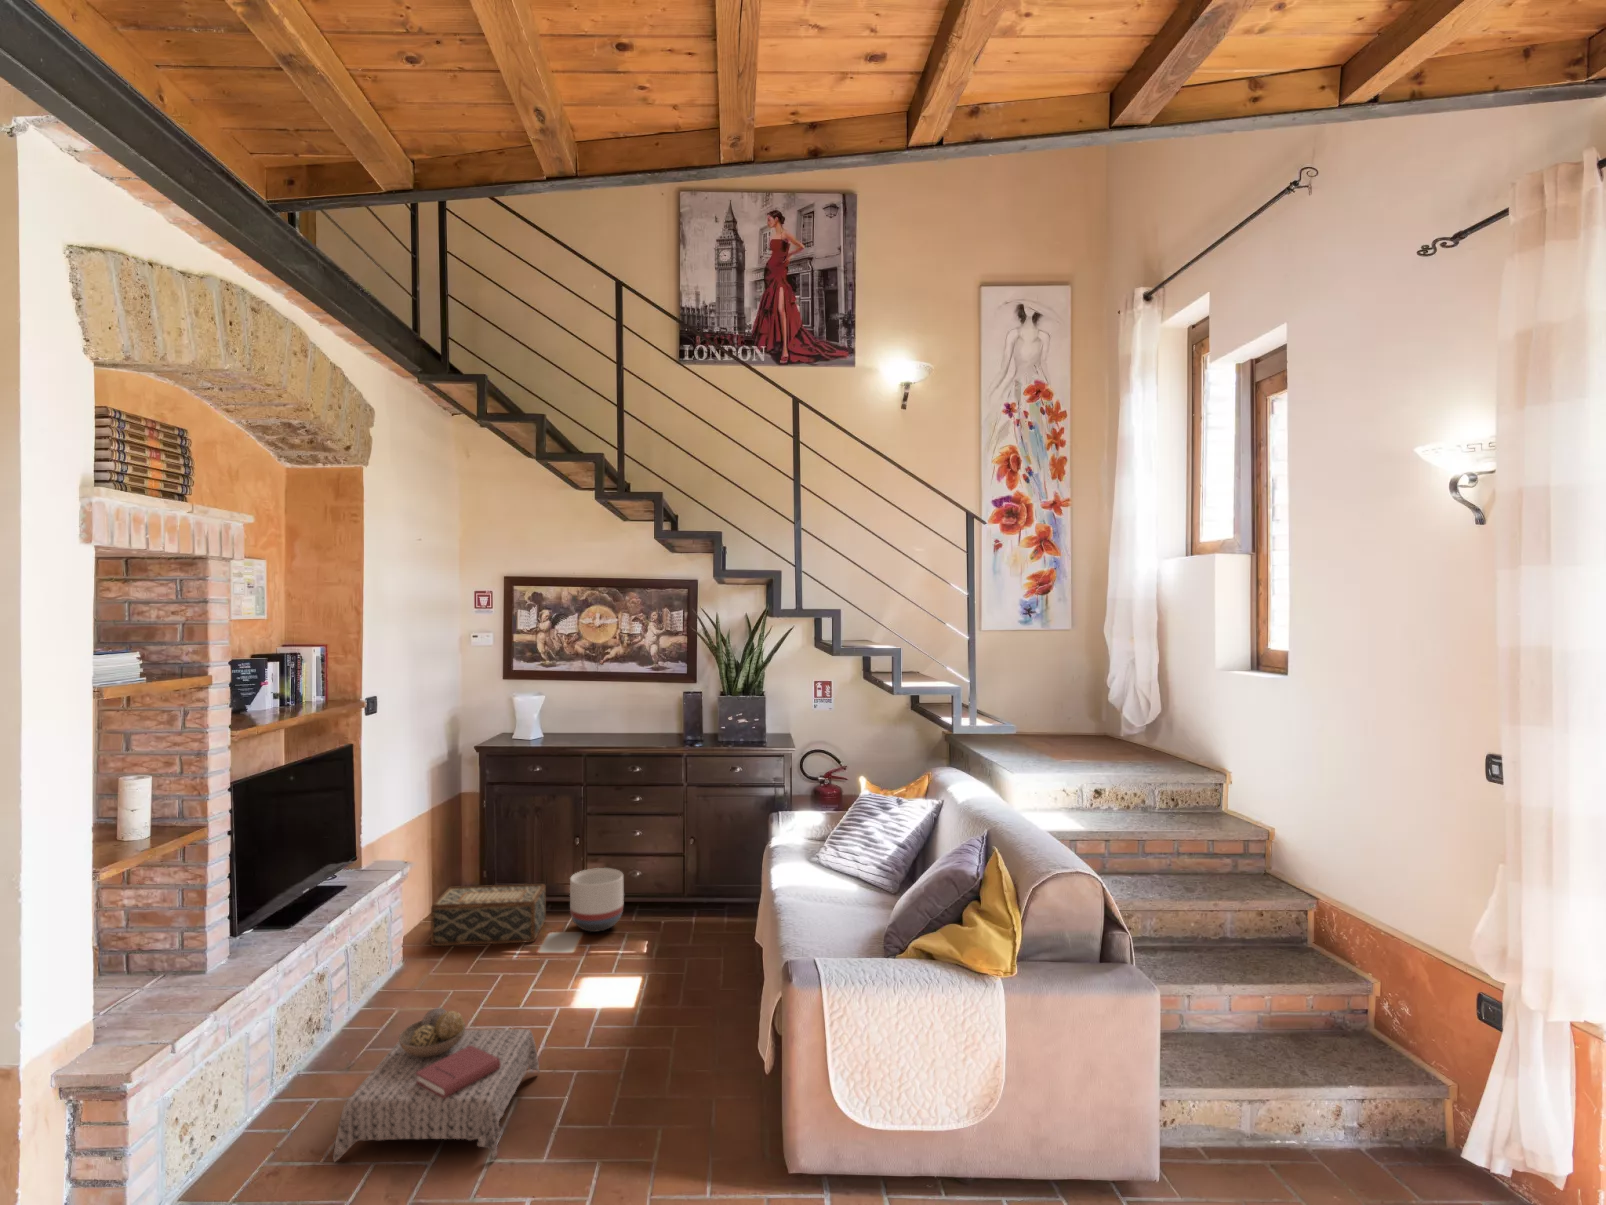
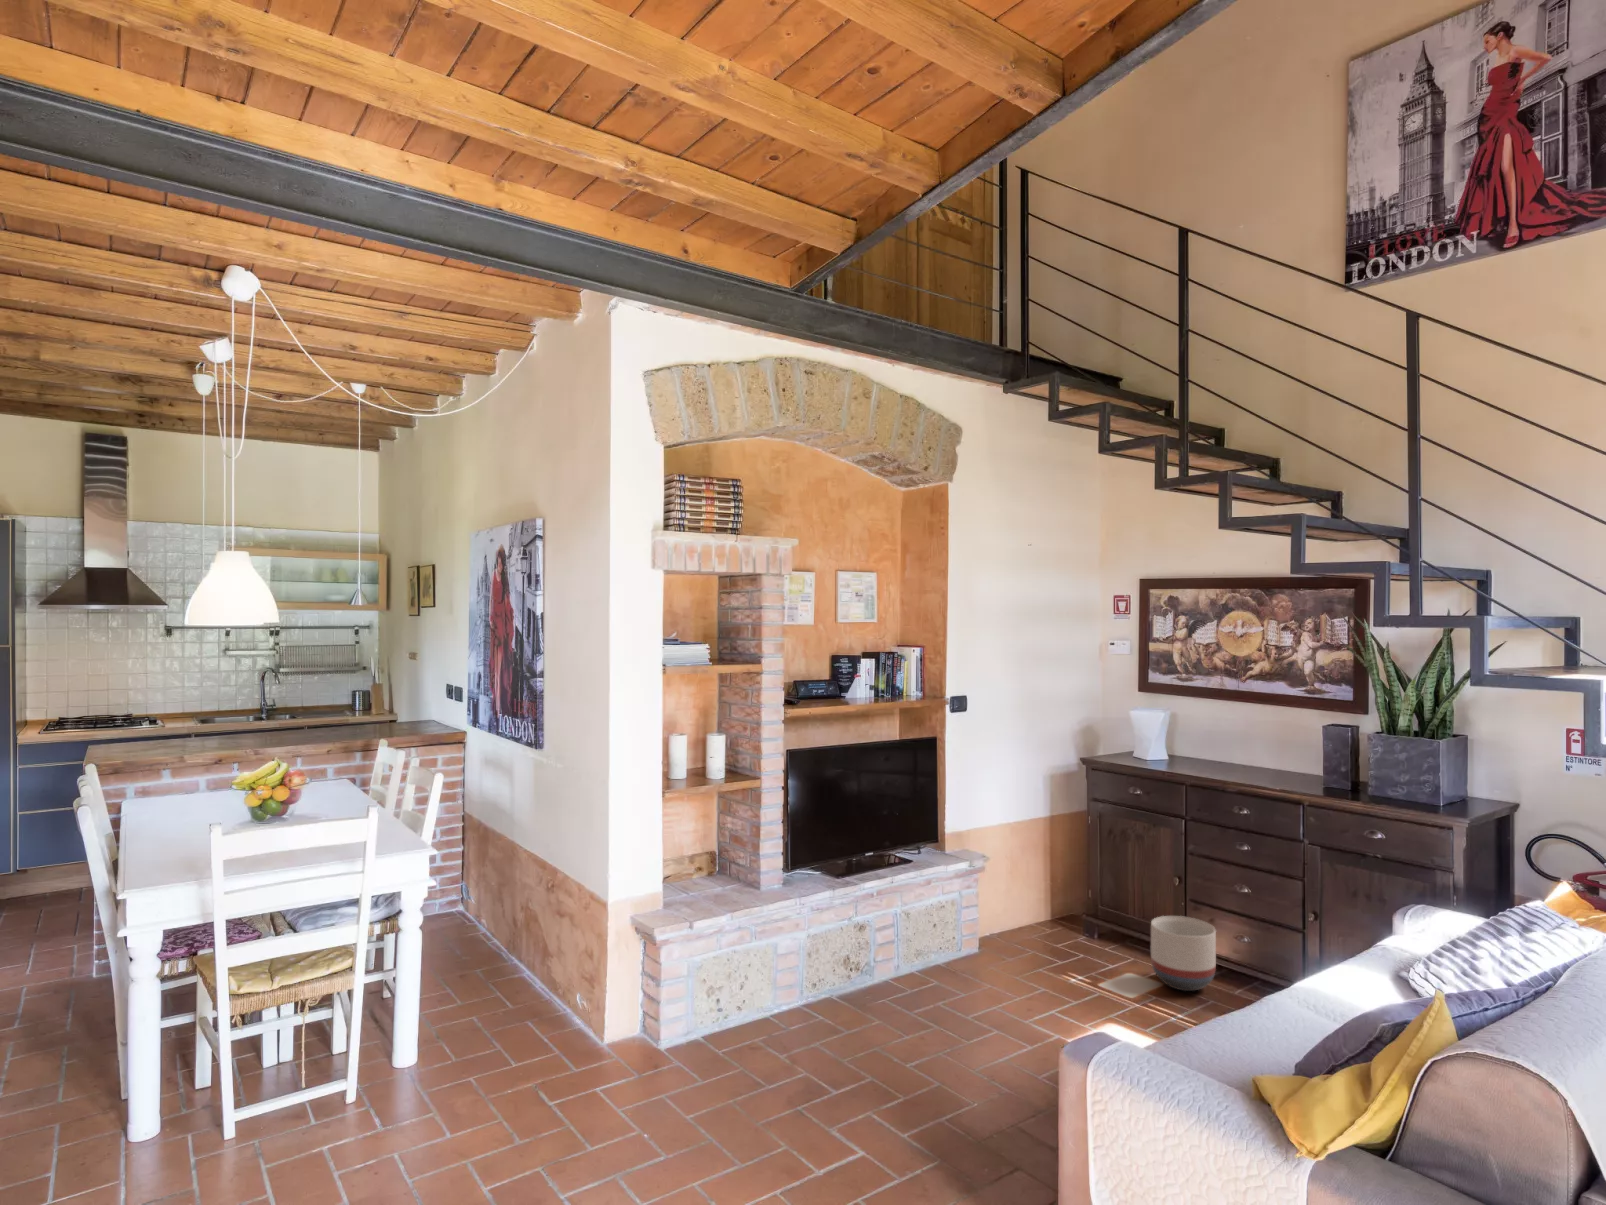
woven basket: present [431,884,546,946] -> none [1022,893,1142,974]
ottoman: present [333,1008,539,1162] -> none [788,976,971,1123]

